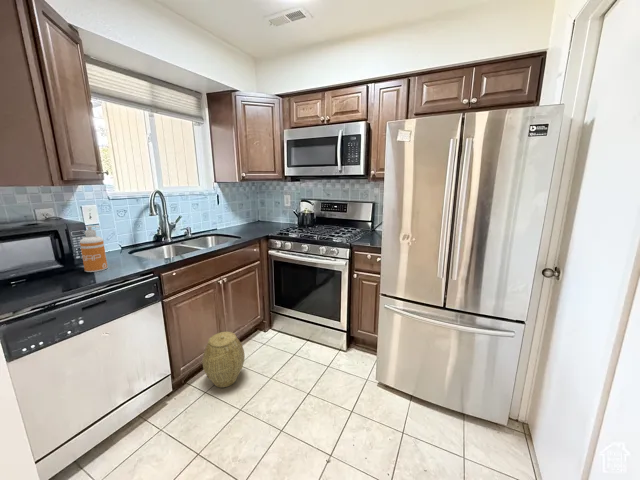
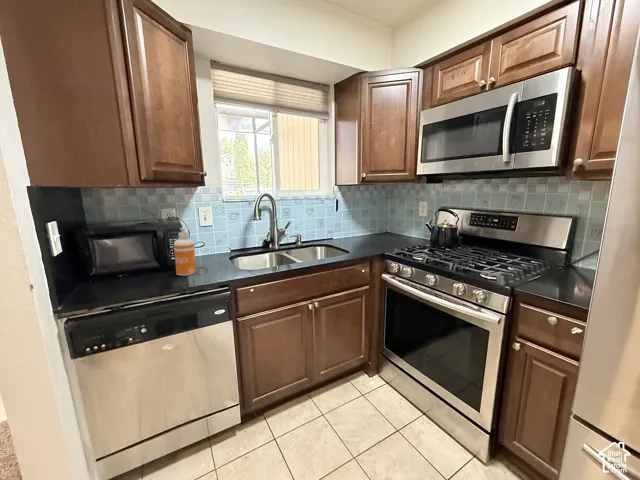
woven basket: present [202,332,245,388] -> none [276,369,326,443]

